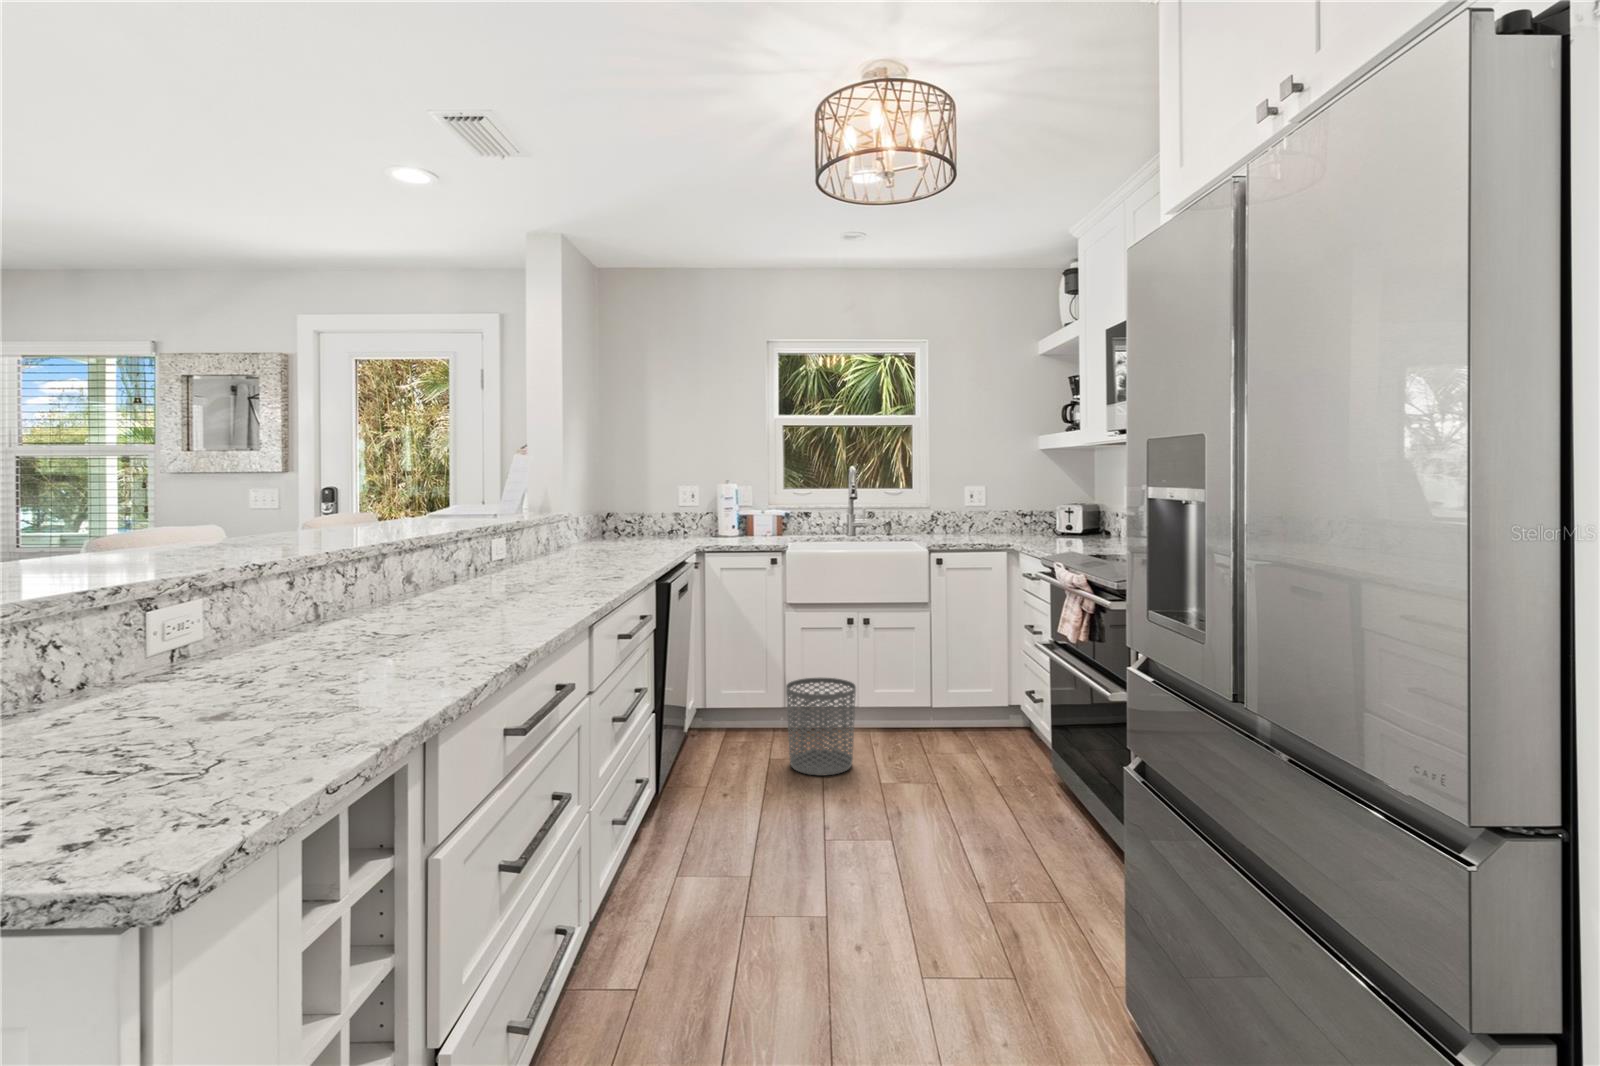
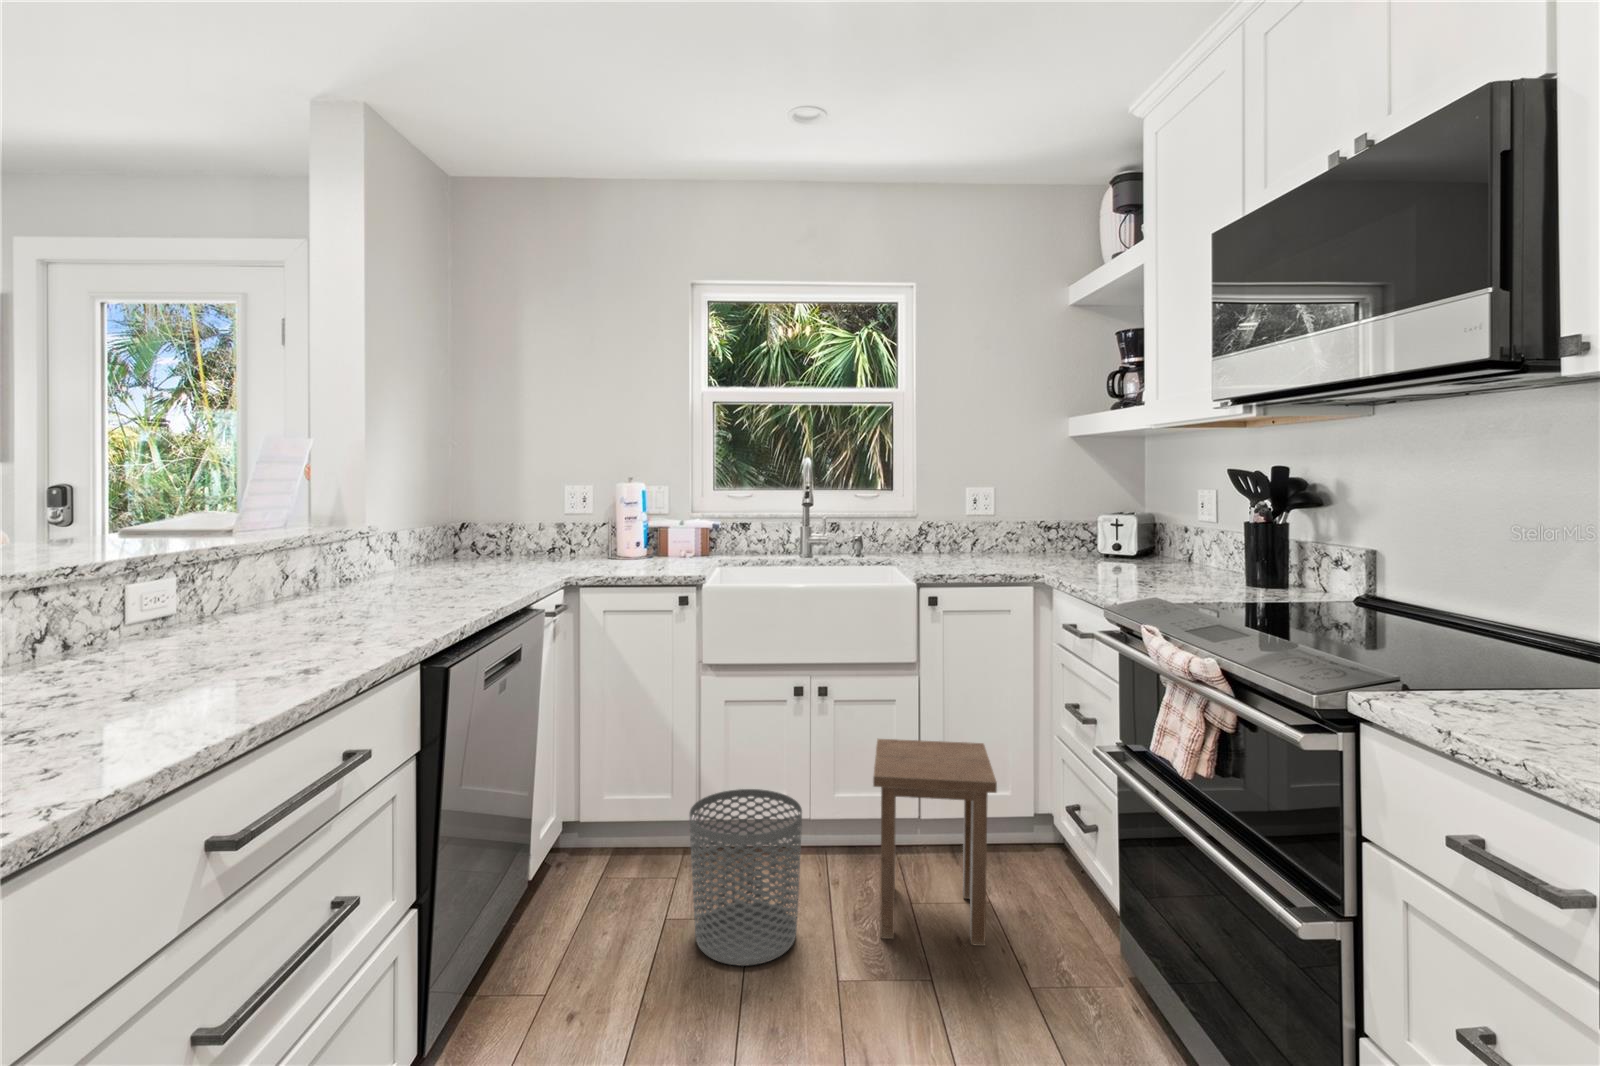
stool: none [900,649,976,770] -> present [873,739,997,946]

